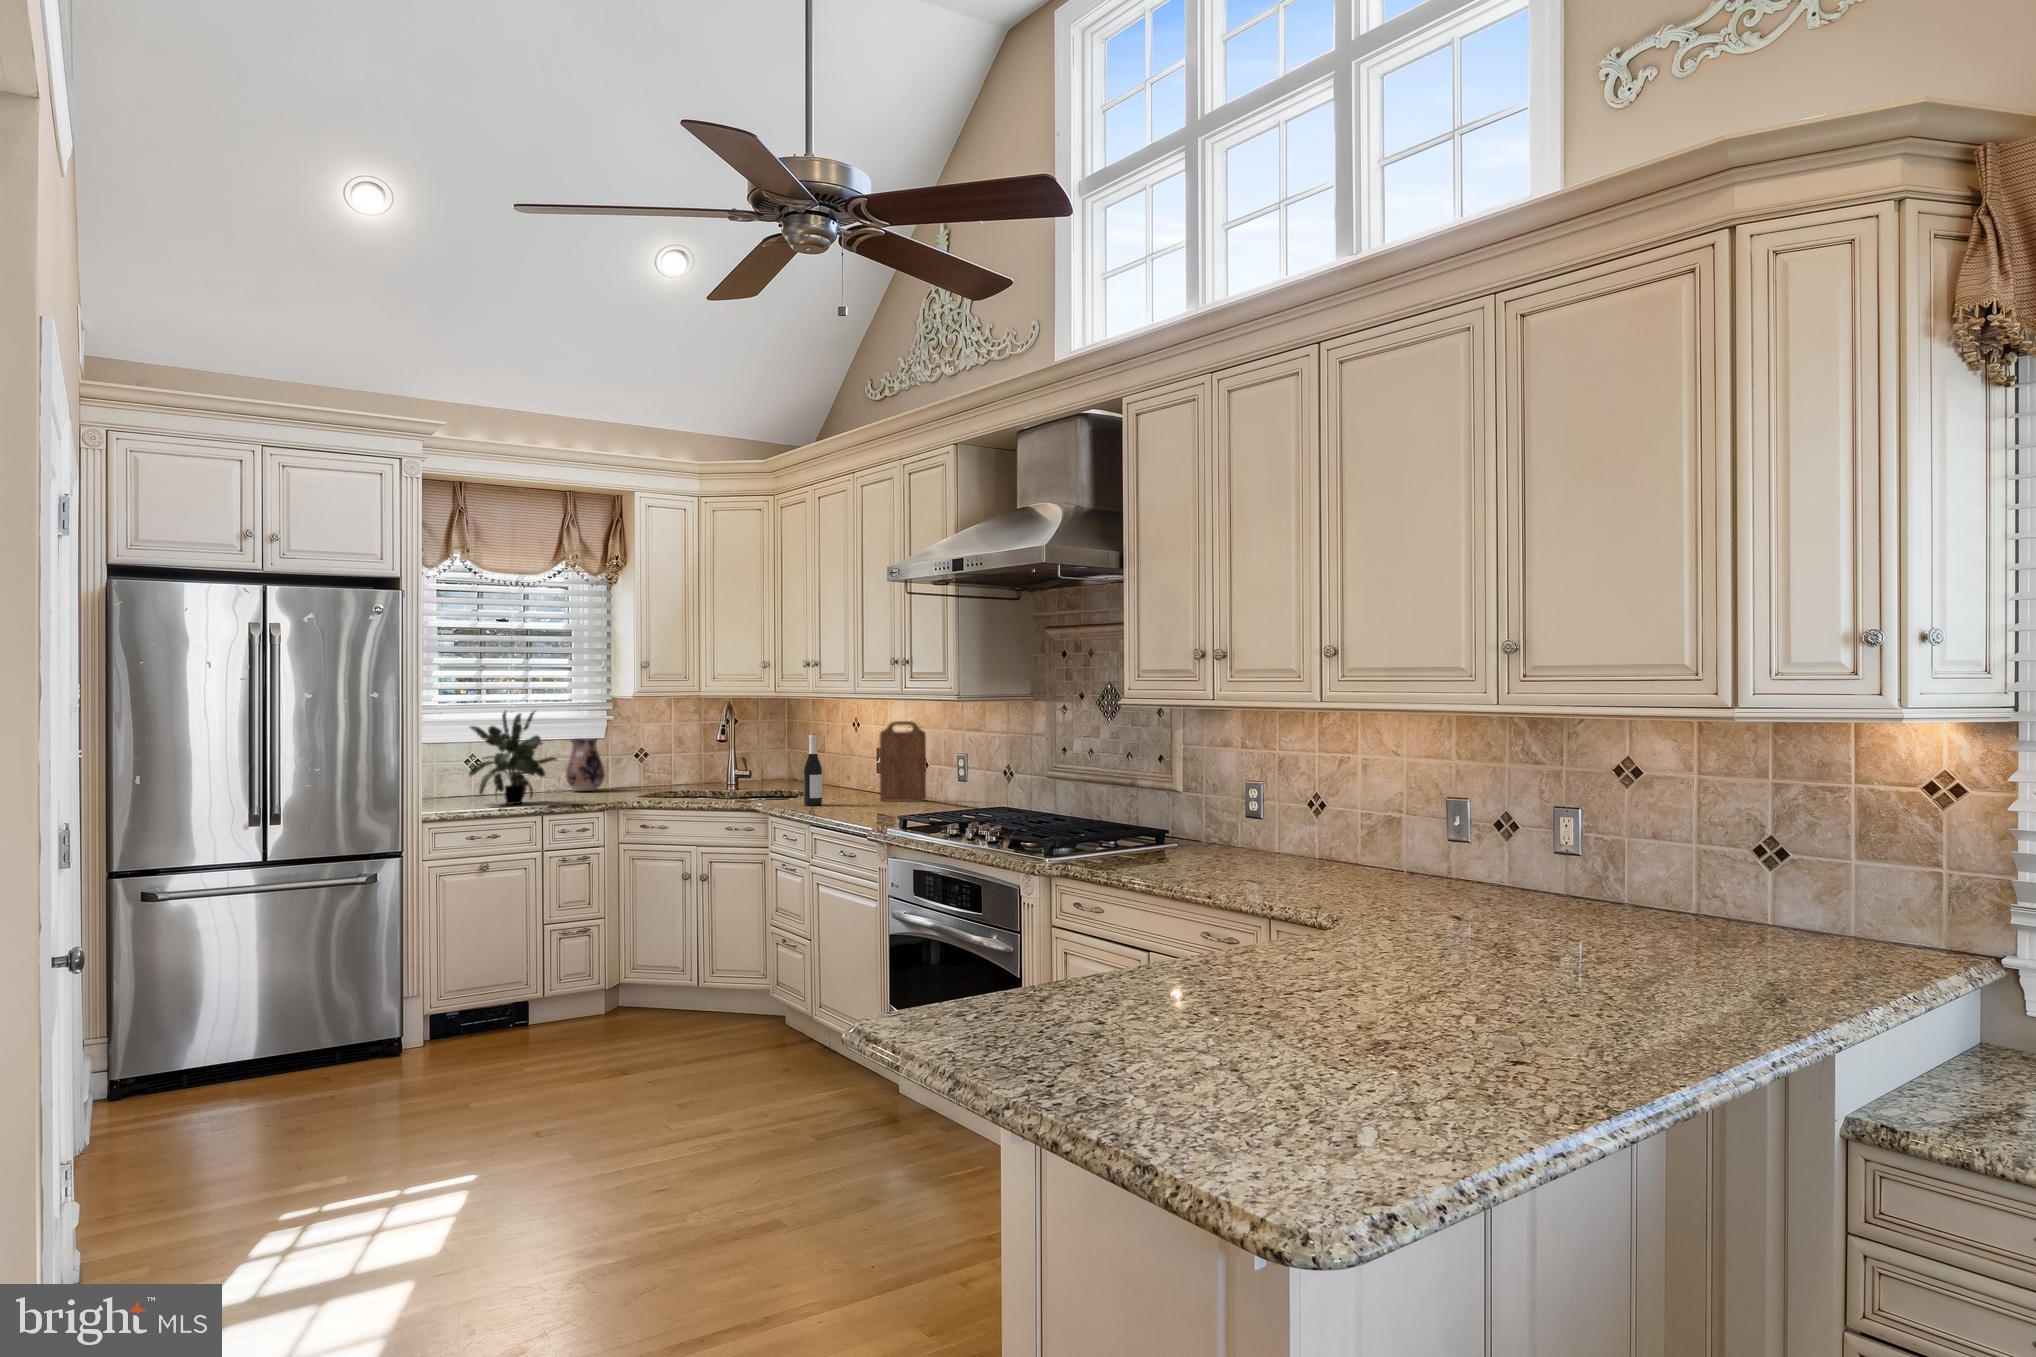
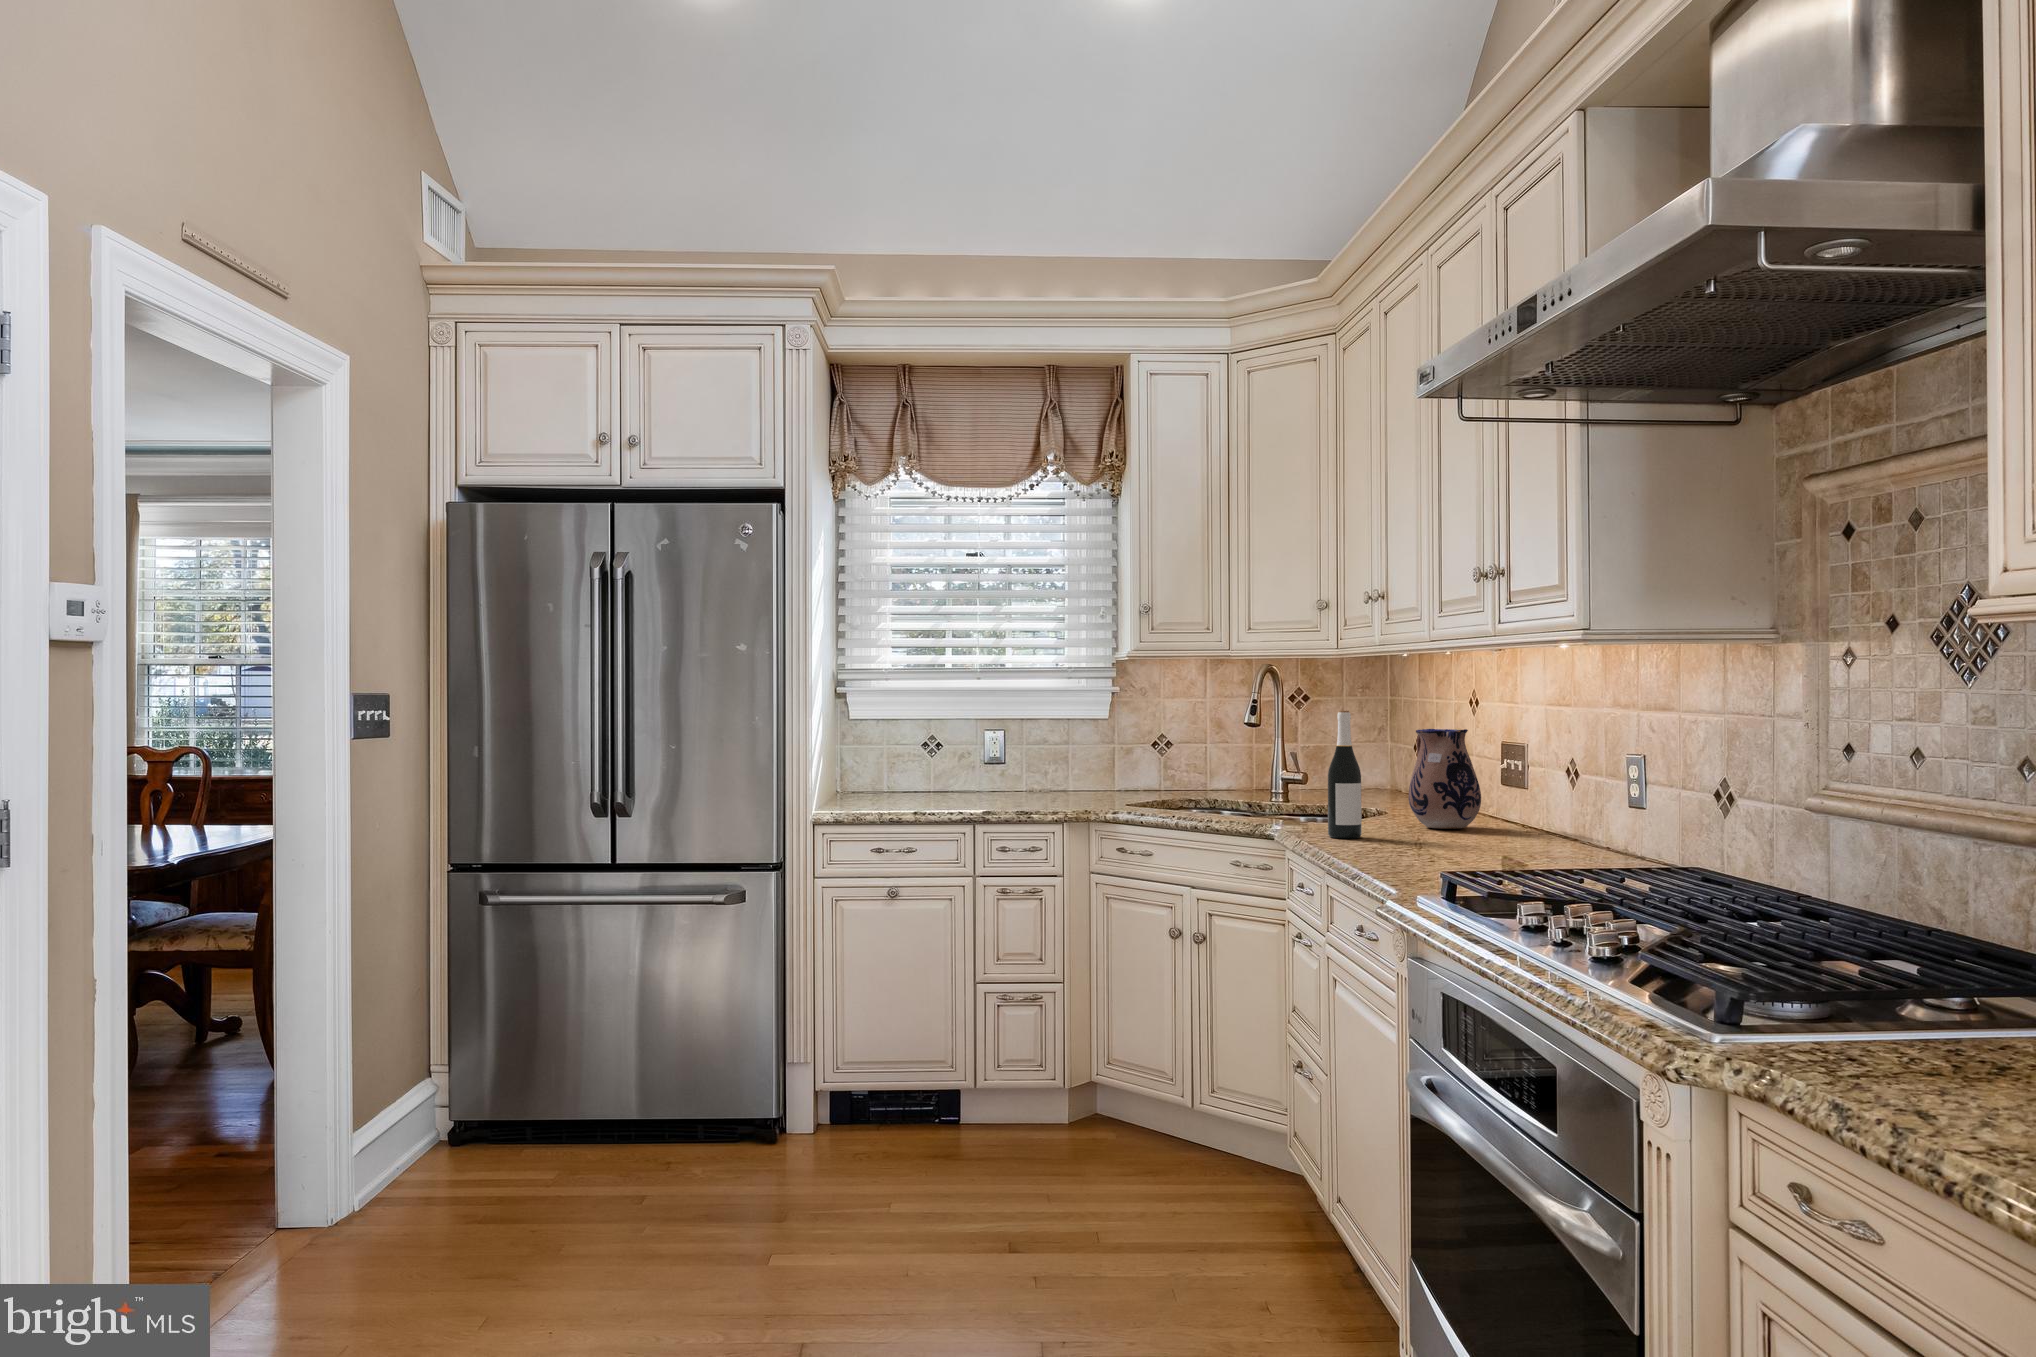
potted plant: present [469,711,557,804] -> none [887,670,992,806]
cutting board: present [880,721,926,801] -> none [1479,691,1574,843]
ceramic pitcher: present [566,738,605,791] -> present [1408,729,1481,829]

